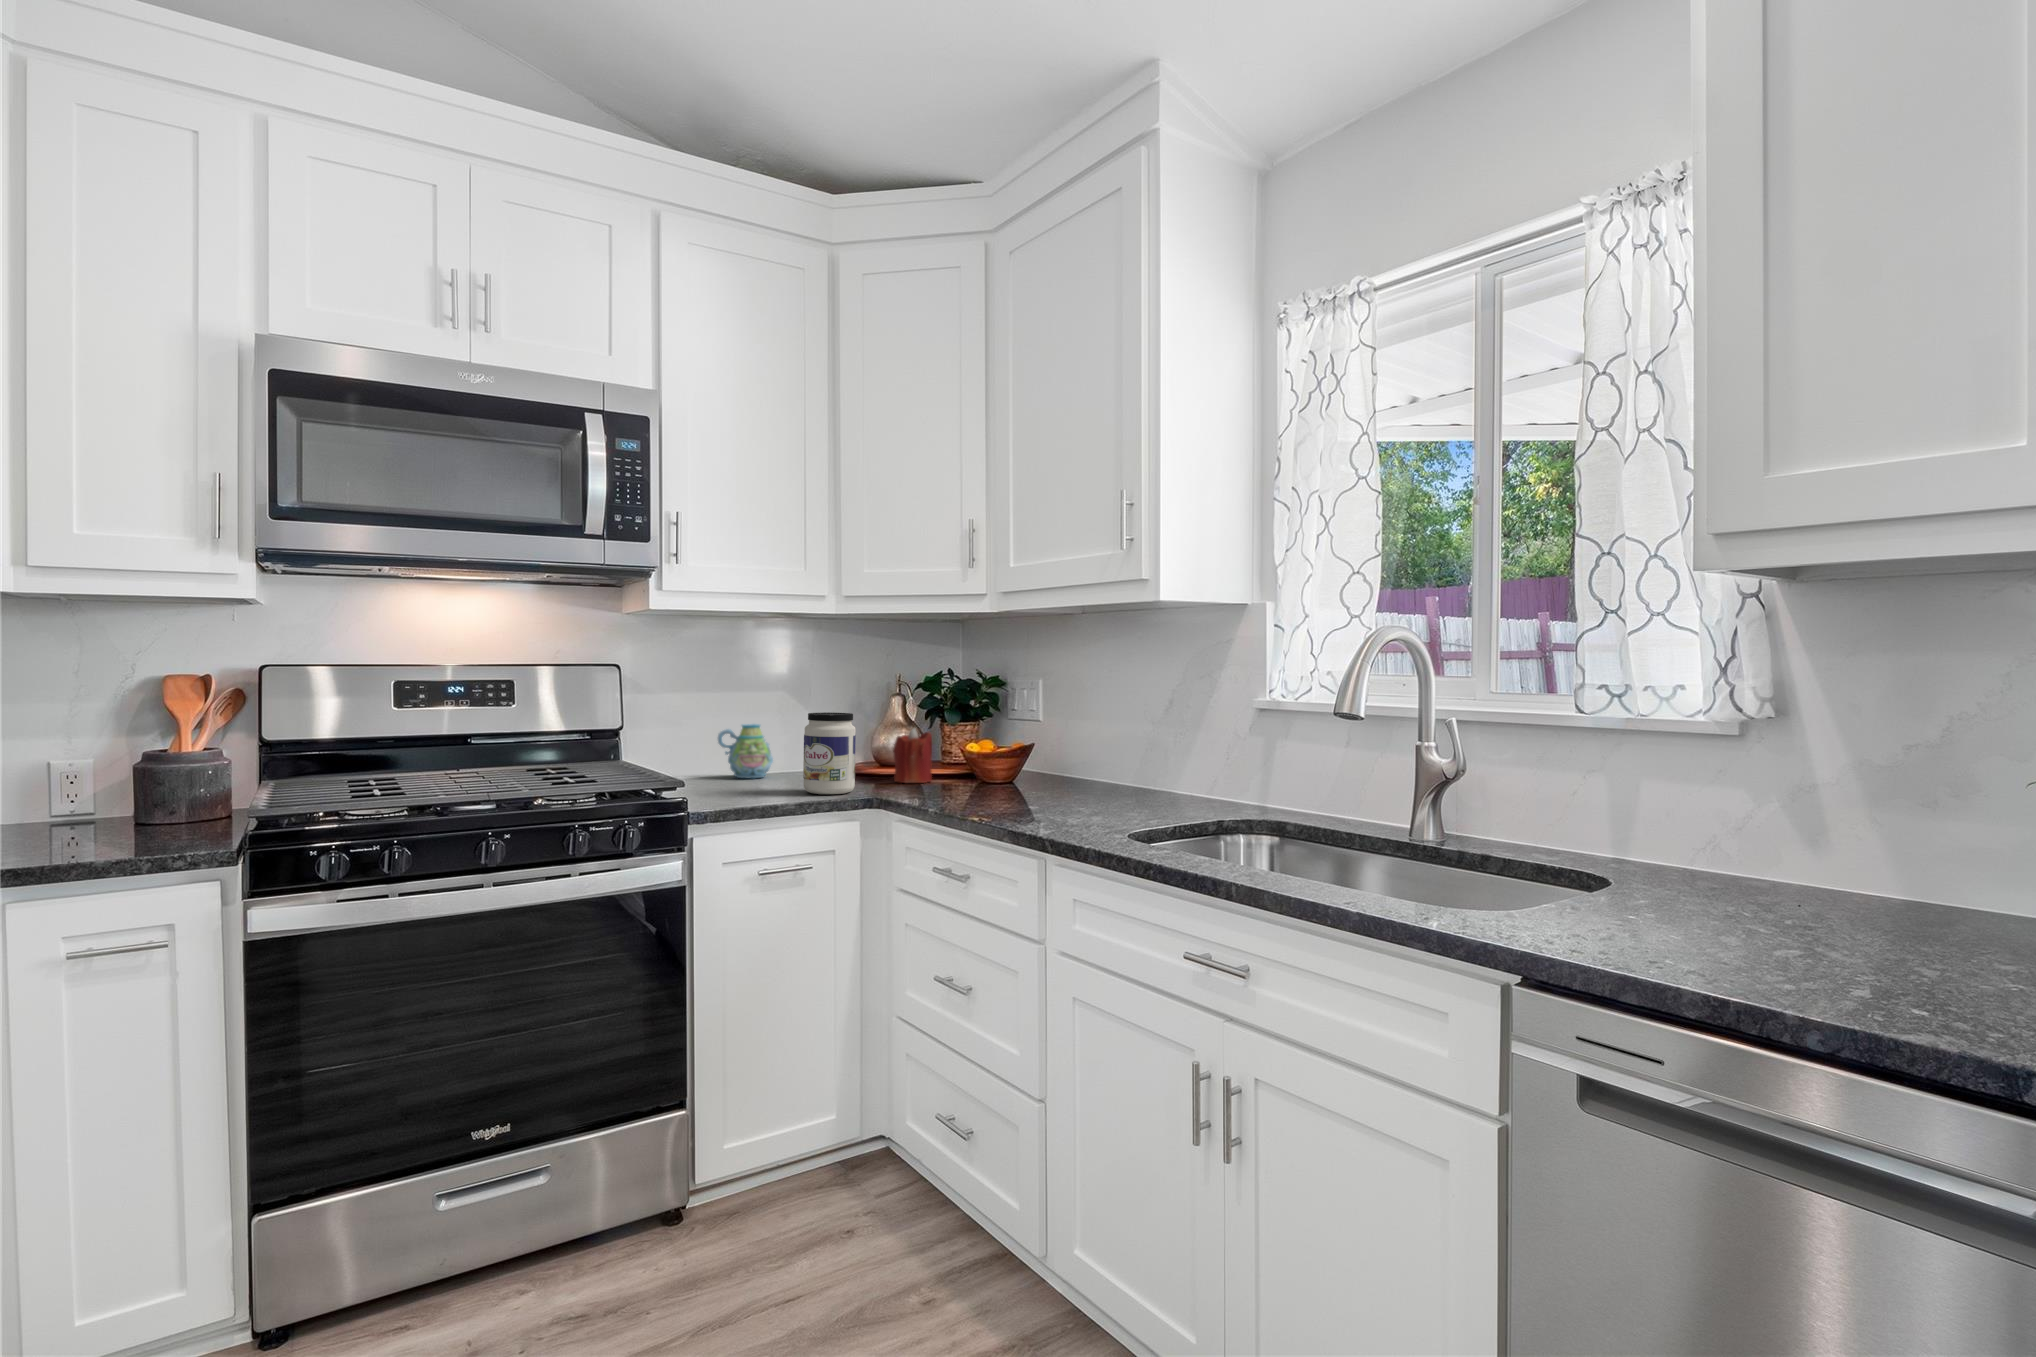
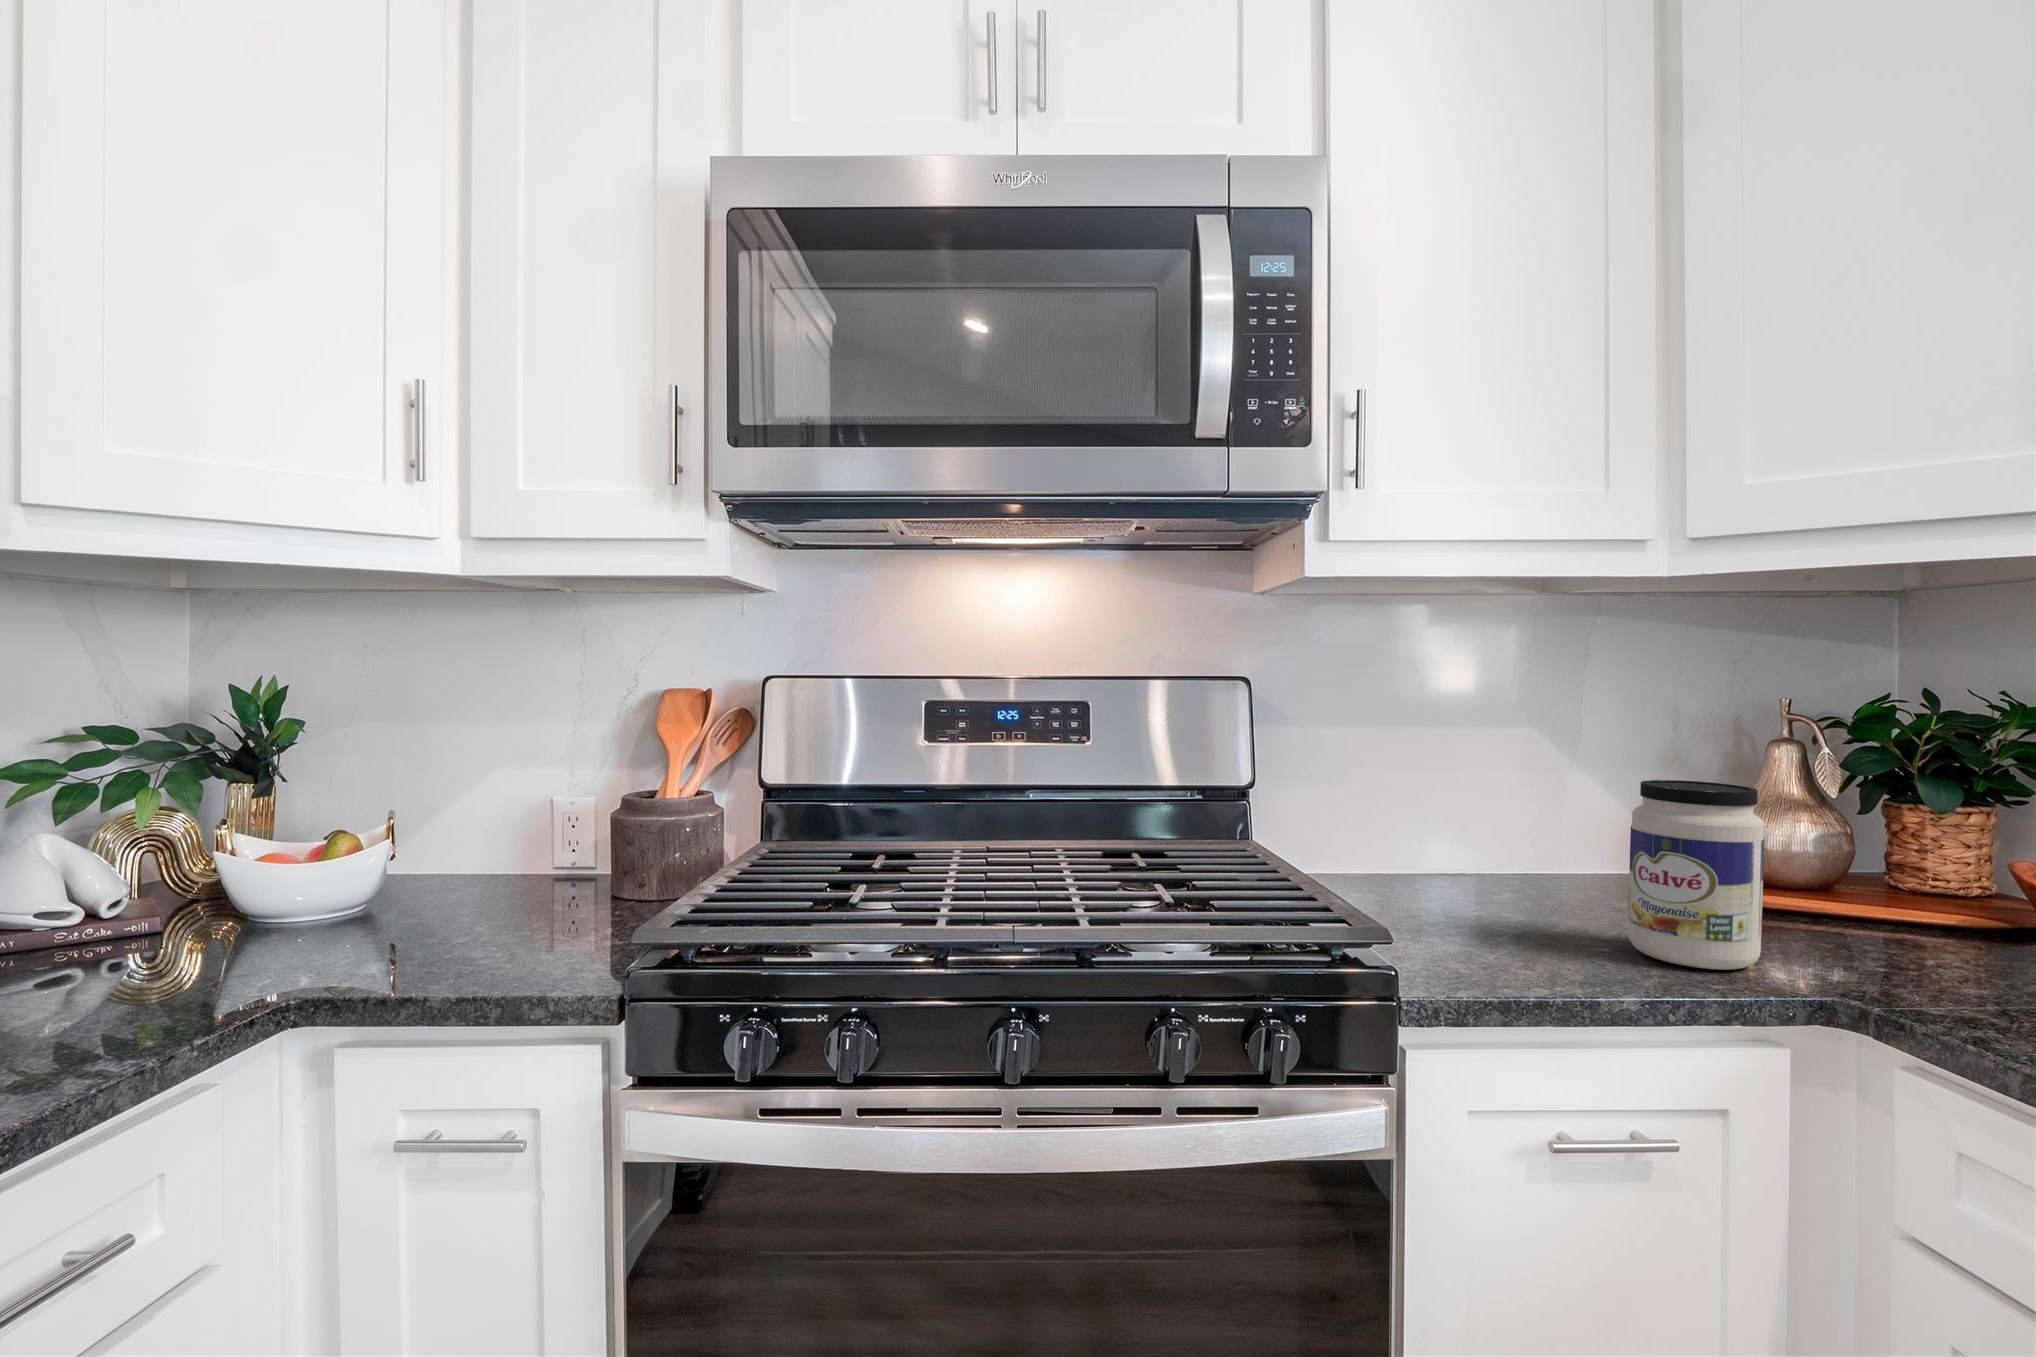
mug: present [718,724,773,778] -> none [1418,785,1525,887]
candle: present [893,728,932,783] -> none [1819,818,1935,948]

